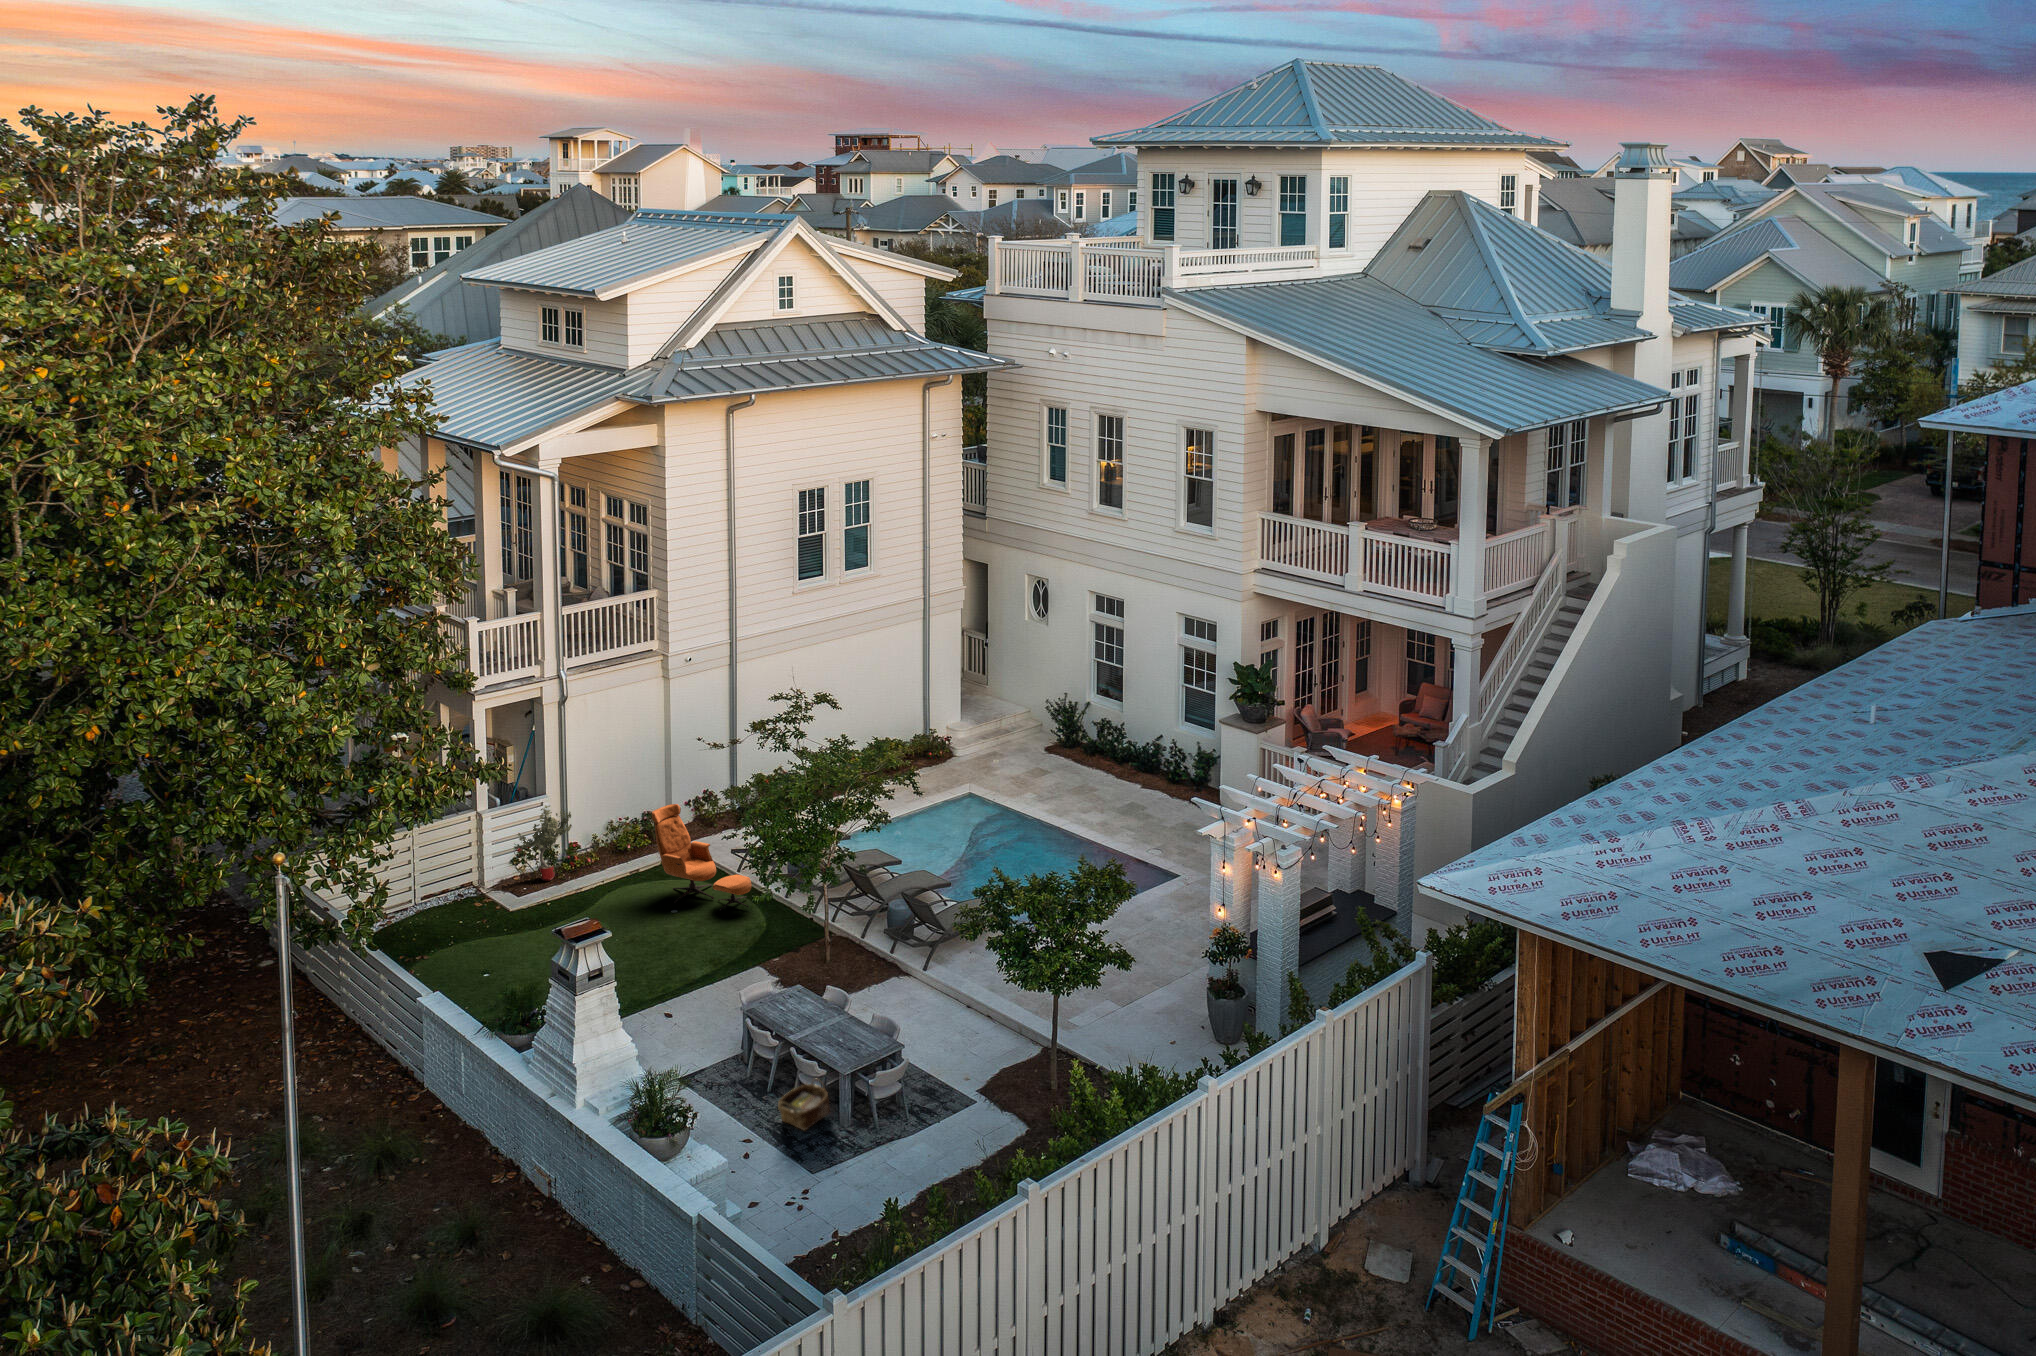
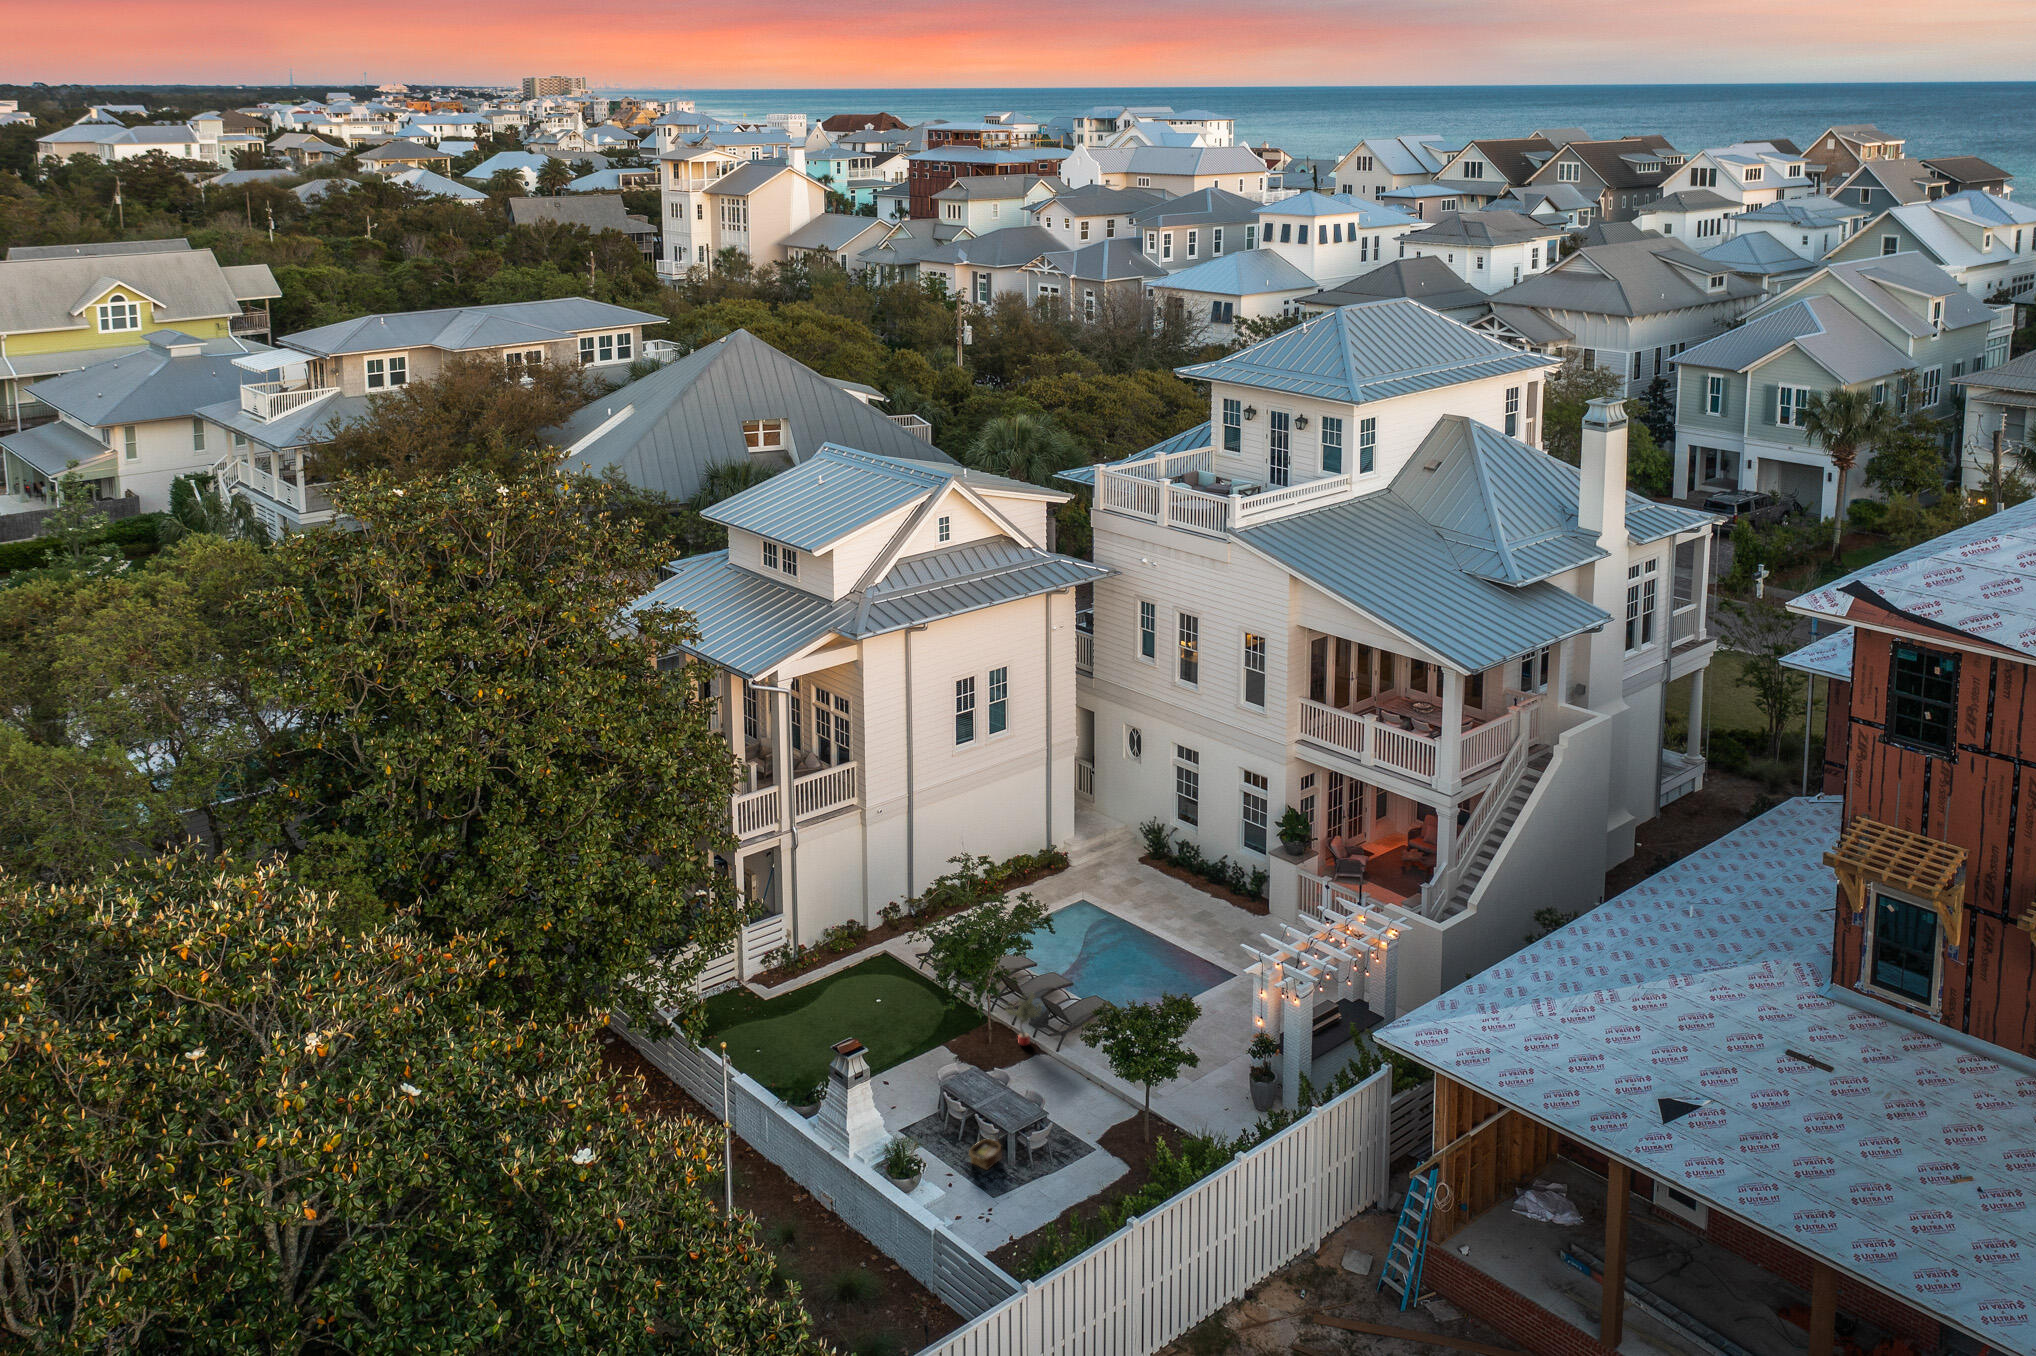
lounge chair: present [652,804,752,911] -> none [861,924,932,1003]
potted tree: present [514,805,572,881] -> present [1005,992,1042,1046]

